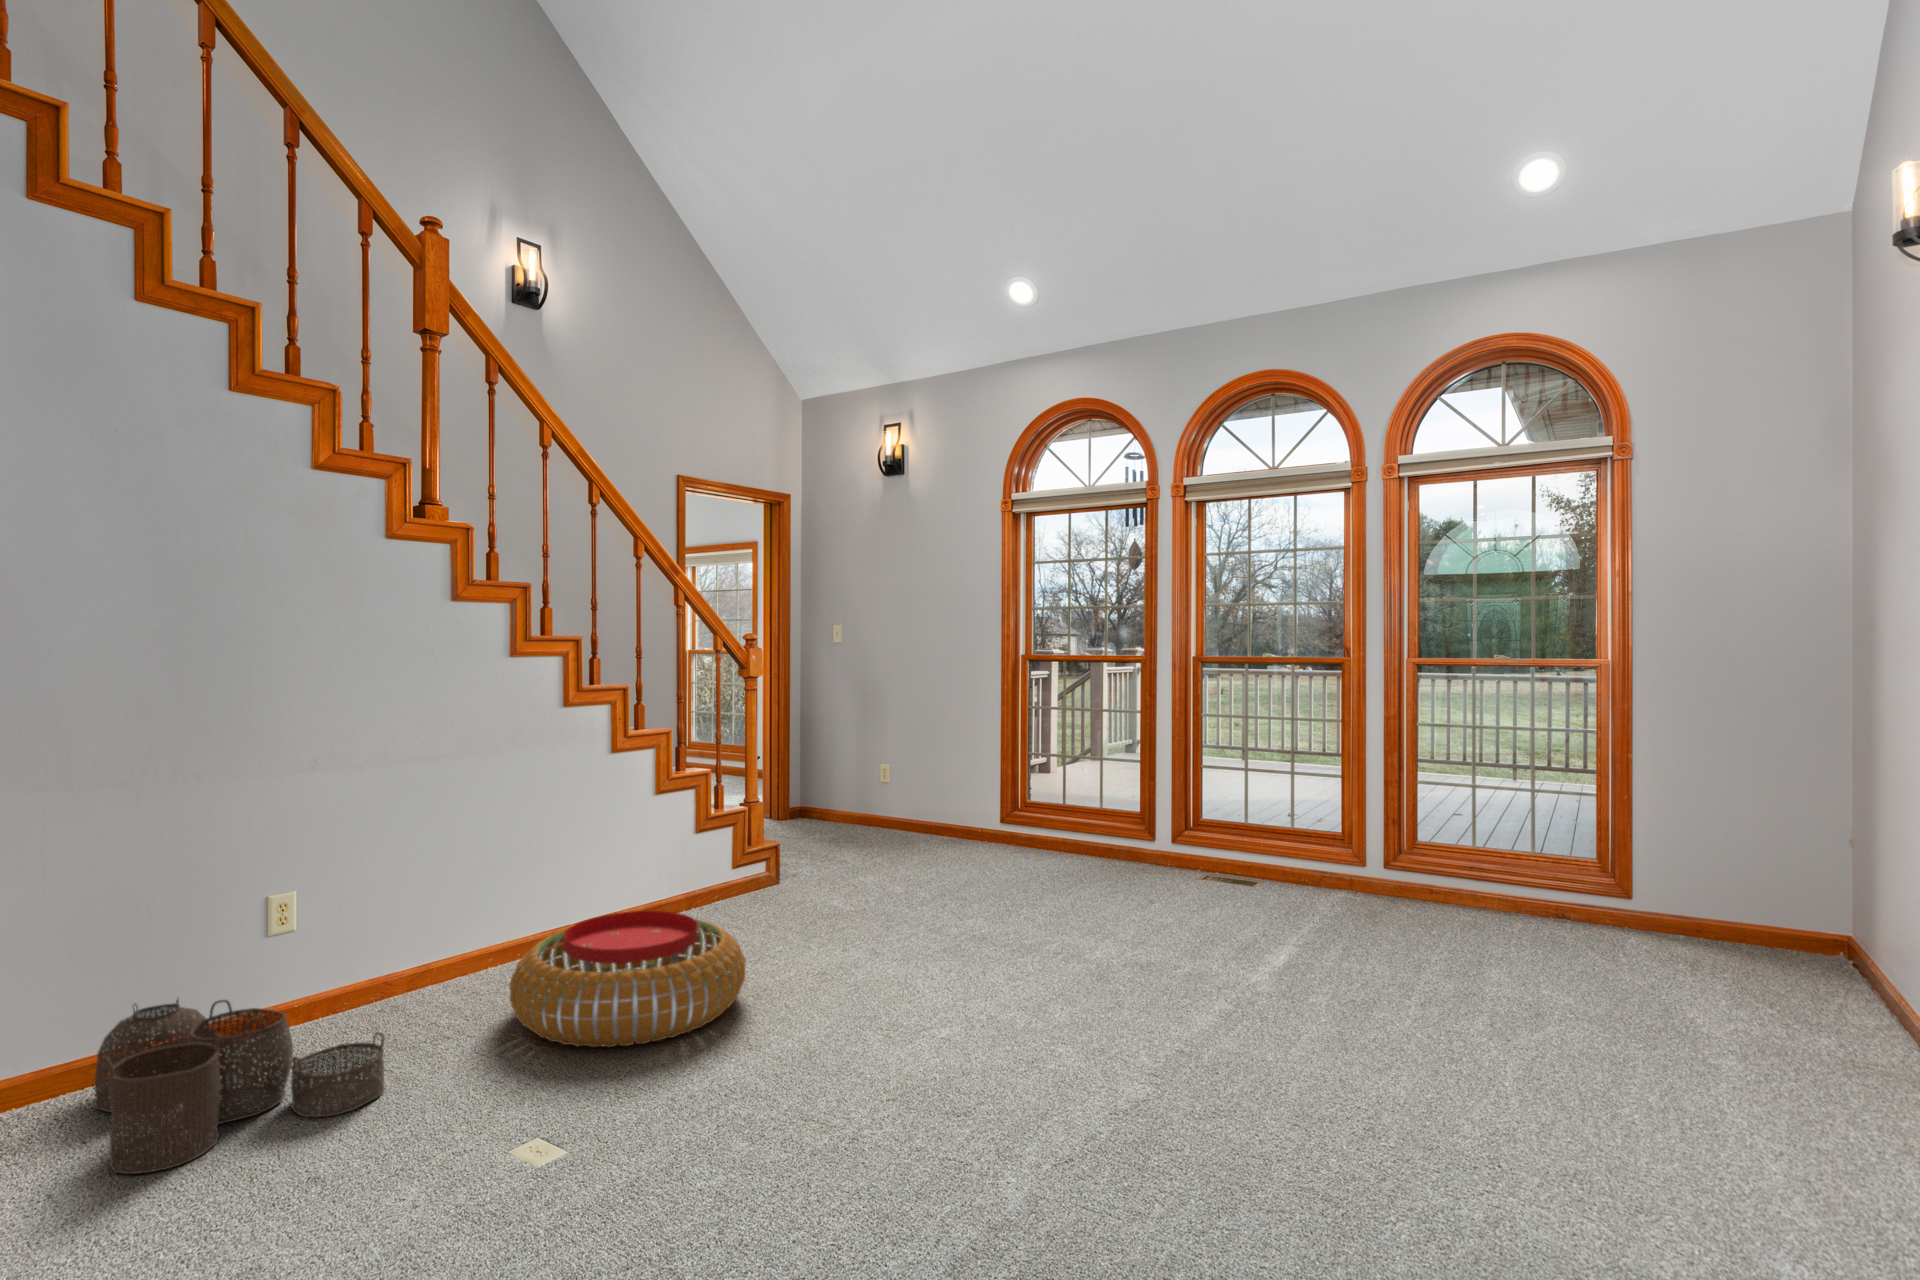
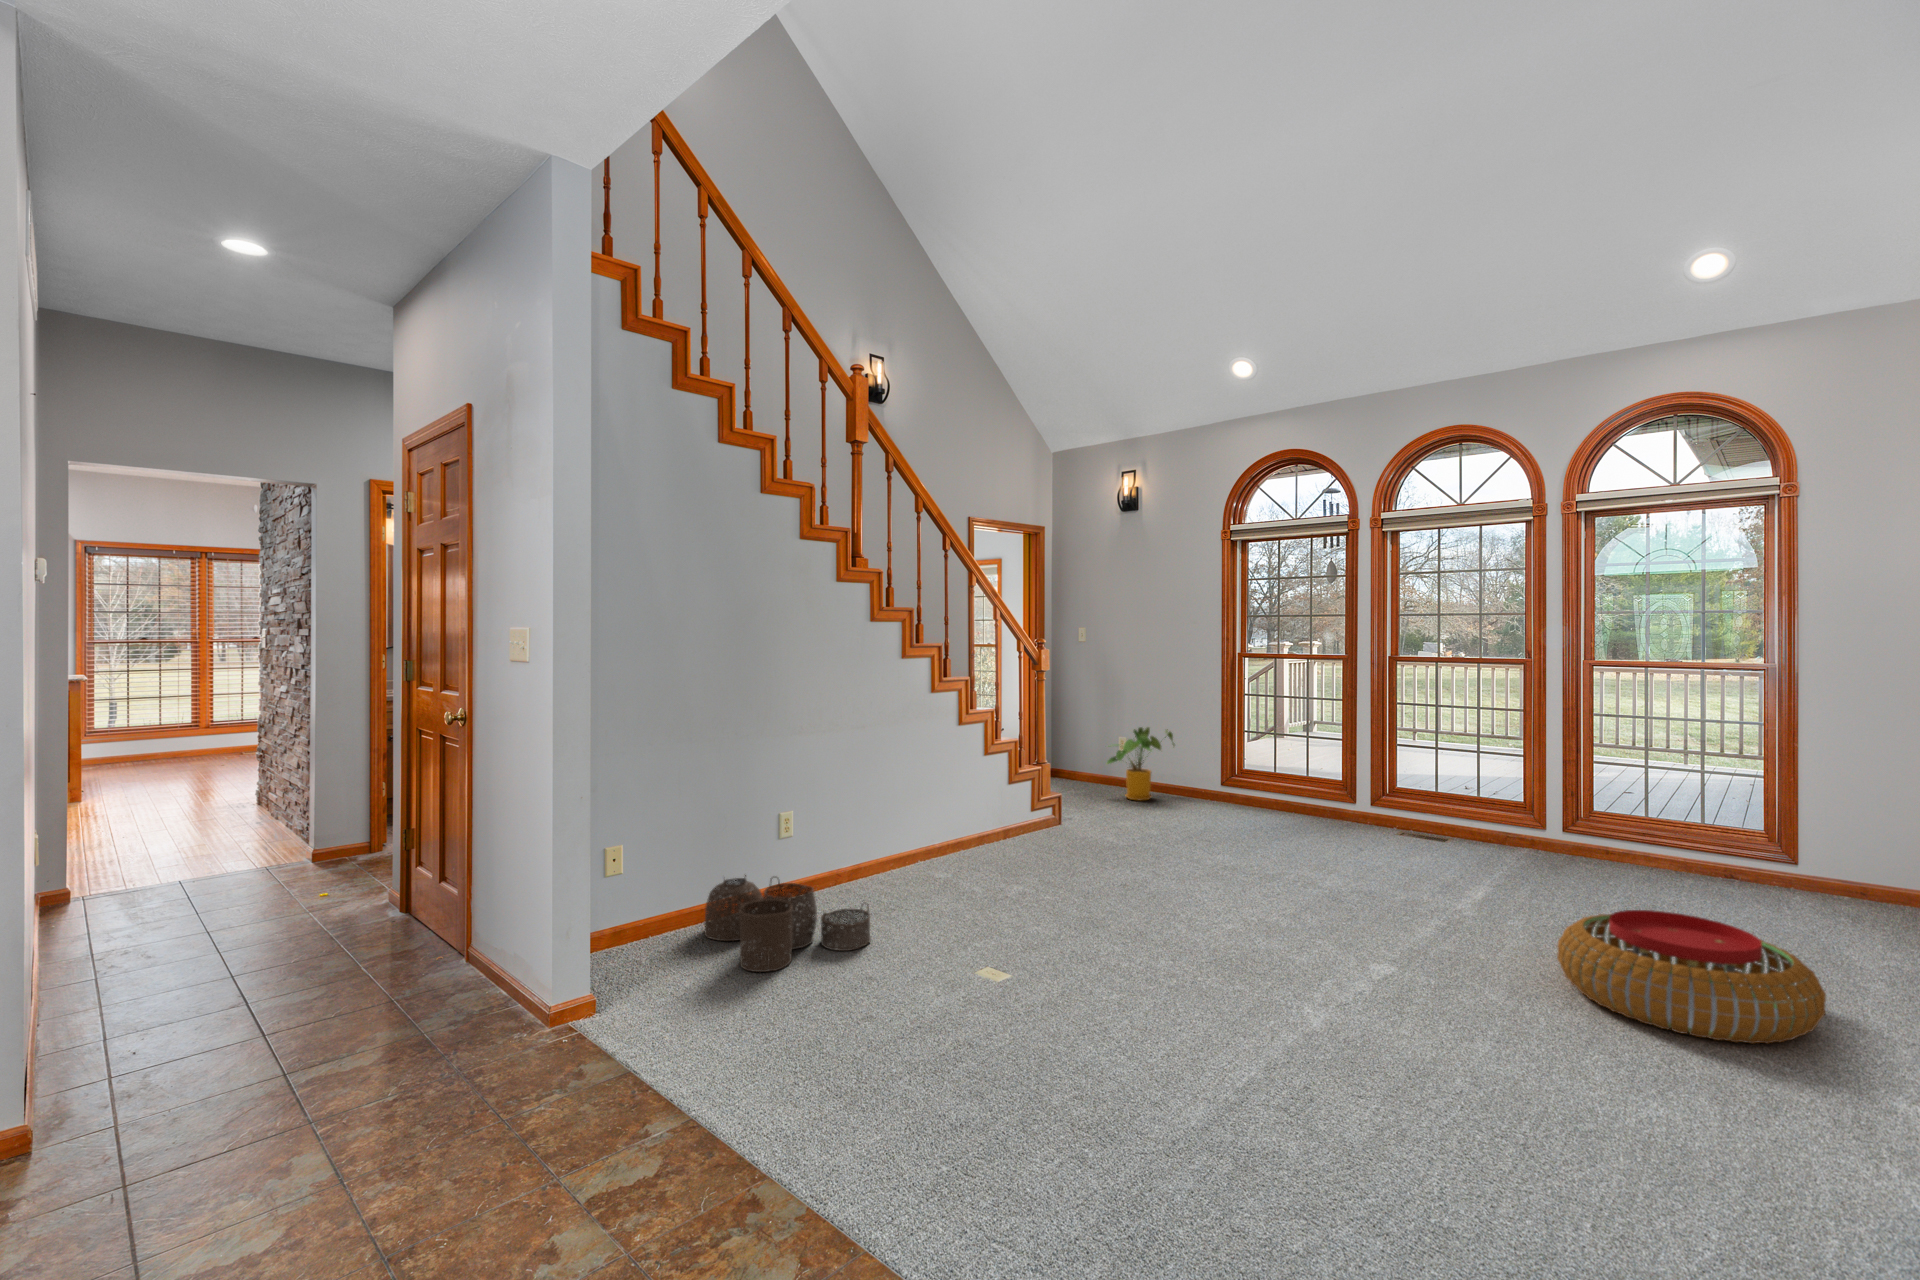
house plant: none [855,747,945,842] -> present [1107,727,1175,801]
pouf: present [510,911,746,1047] -> present [1557,910,1826,1044]

